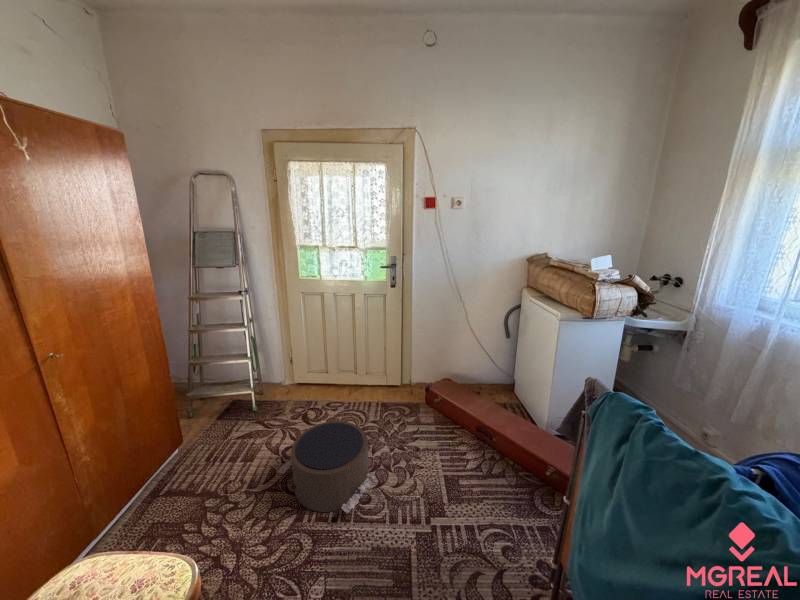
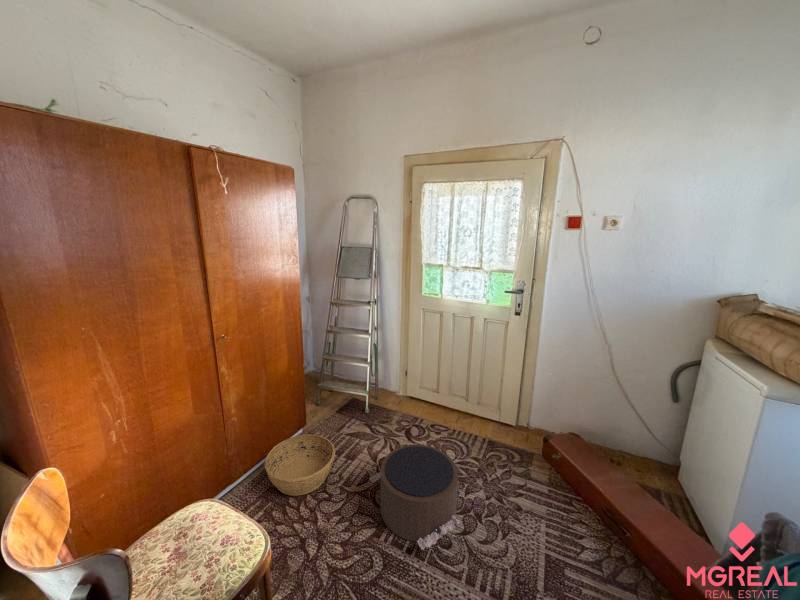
basket: none [138,447,232,524] -> present [265,434,335,496]

